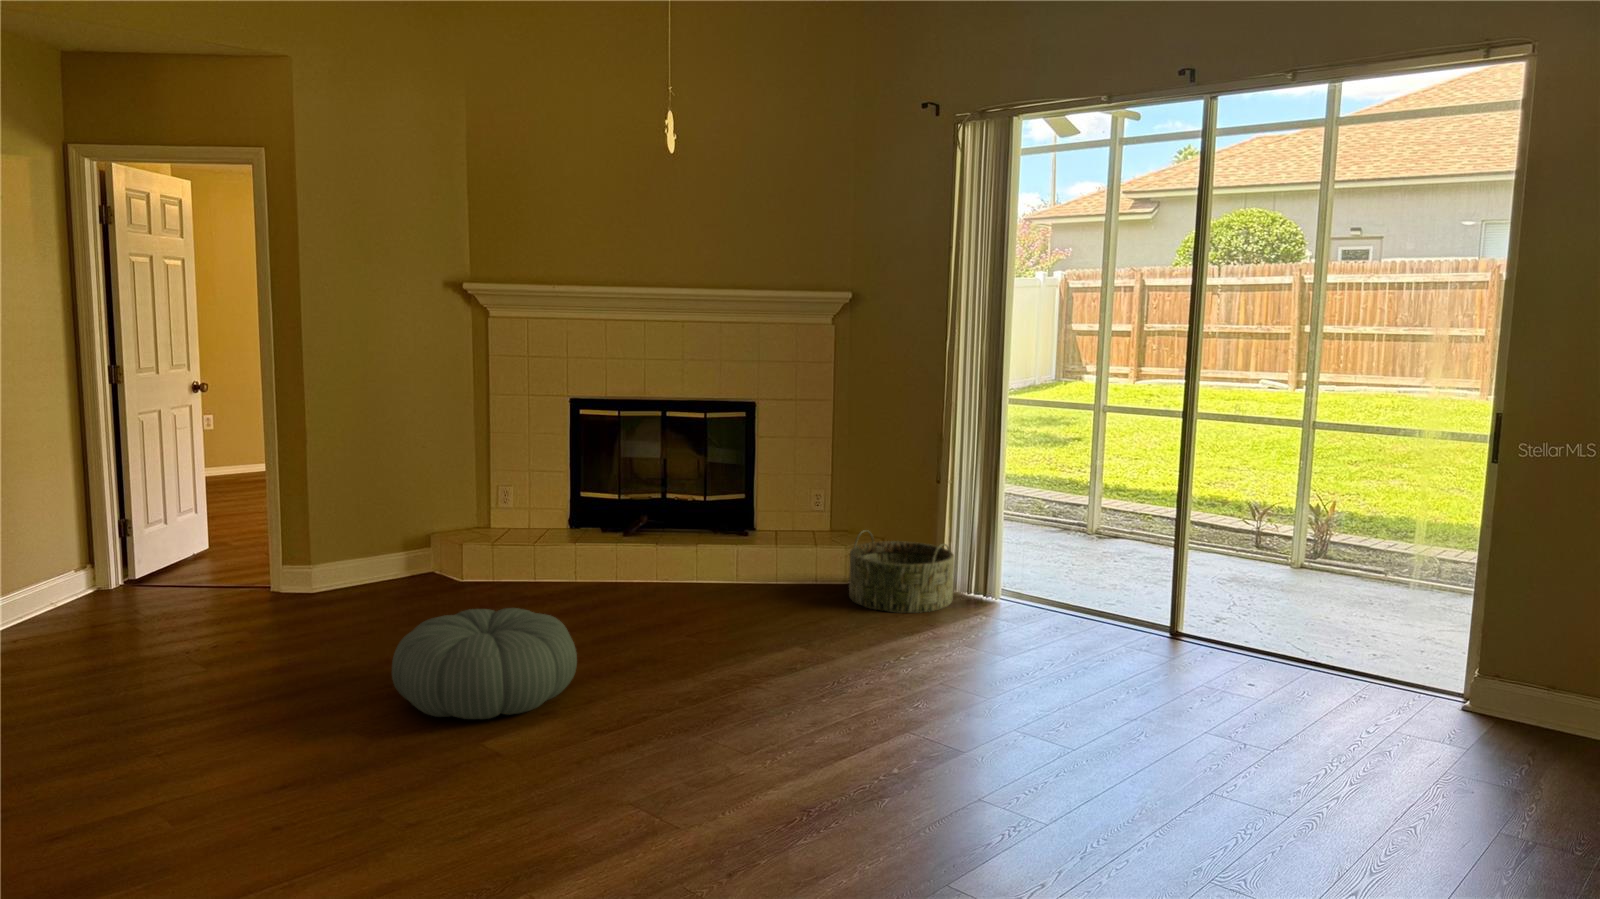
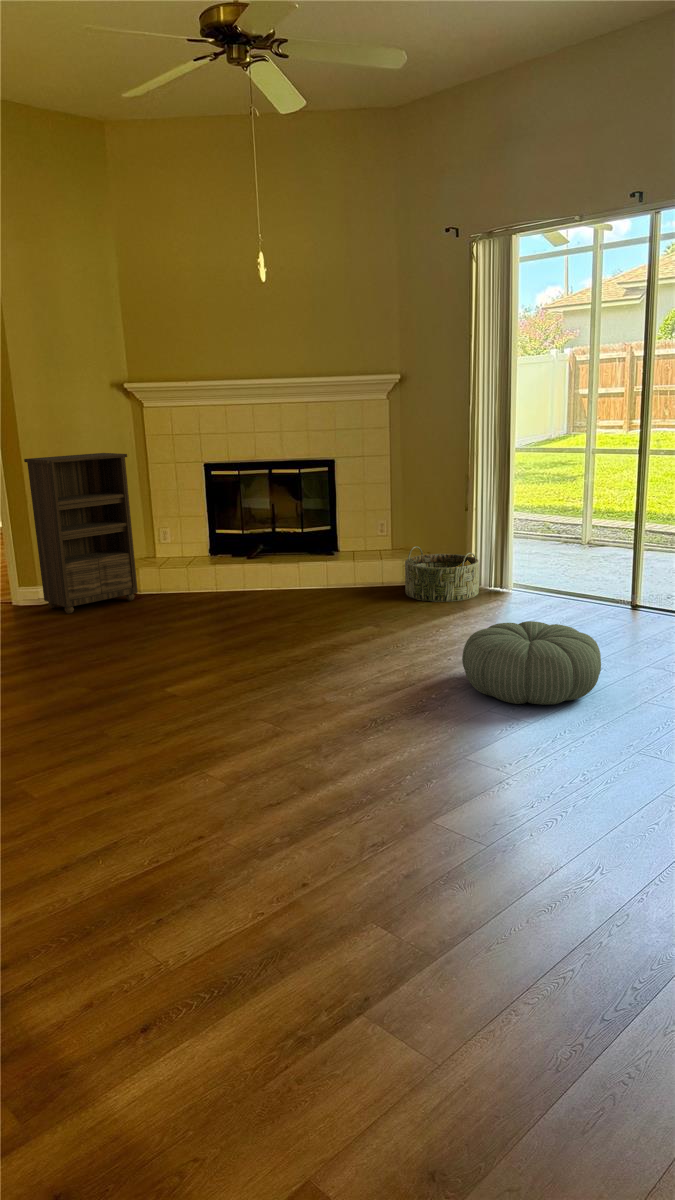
bookshelf: none [307,378,461,610] -> present [24,453,138,614]
pouf: present [392,608,577,719] -> present [462,621,601,705]

